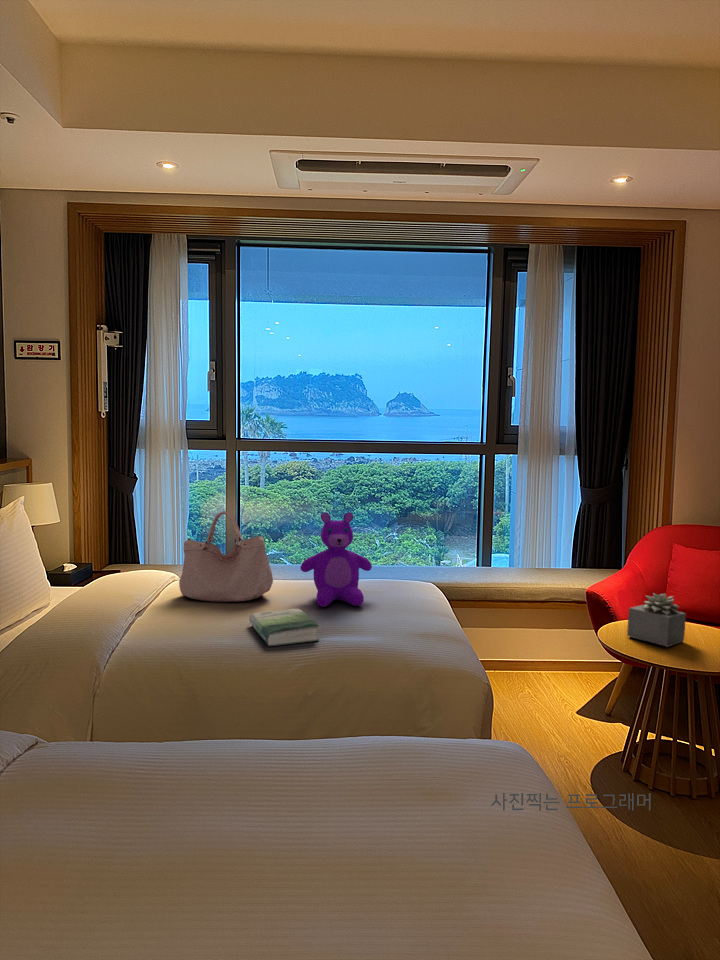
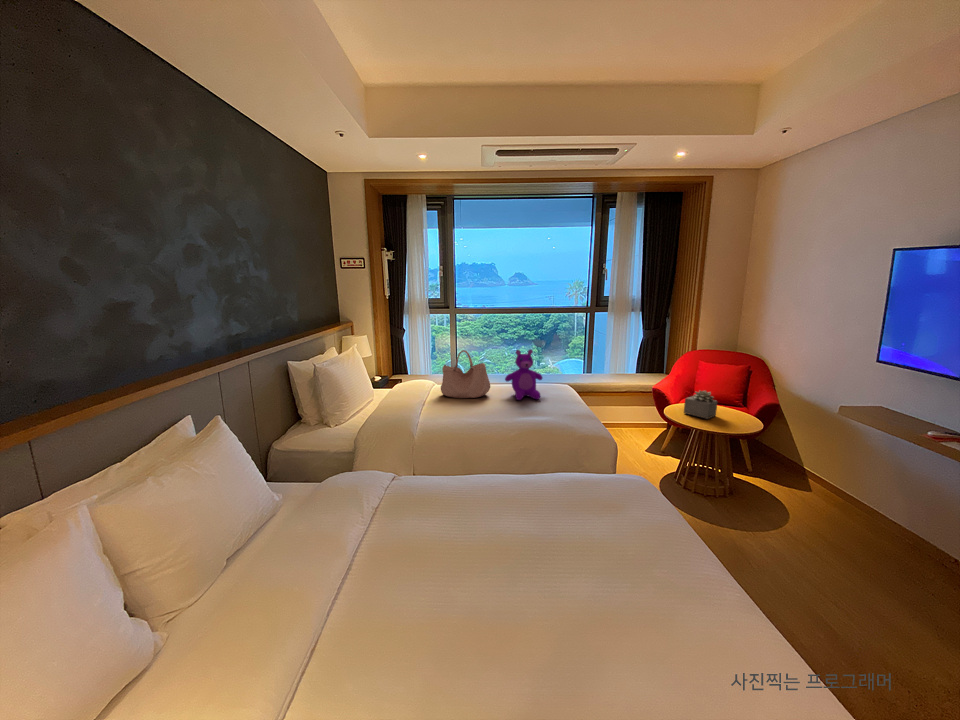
book: present [249,608,319,646] -> none [484,402,525,423]

